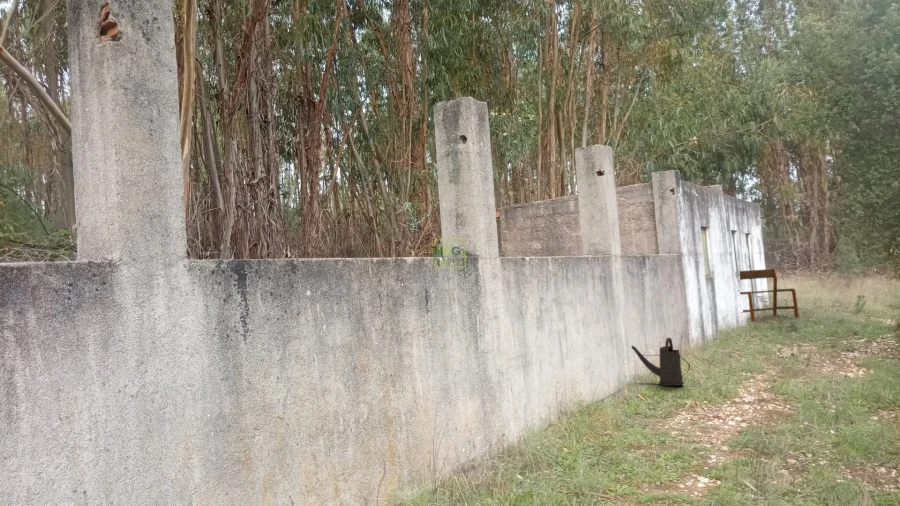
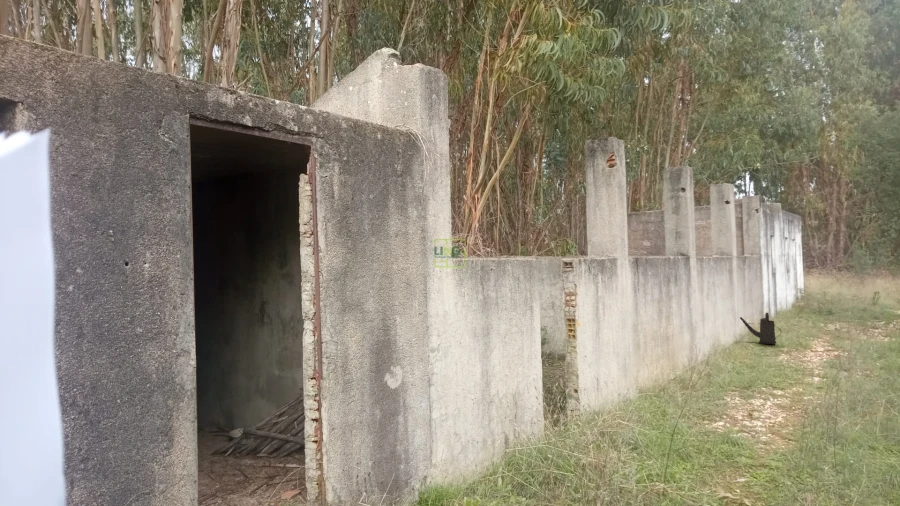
bench: present [740,269,799,321] -> none [782,267,833,307]

